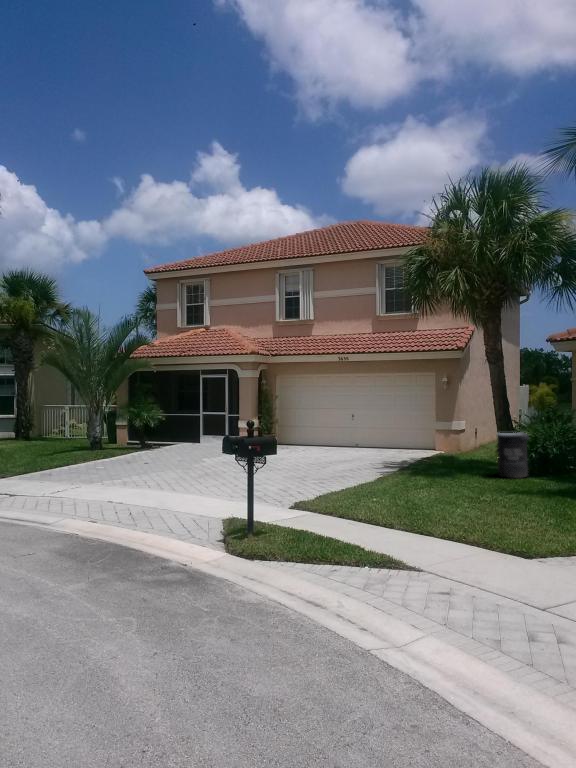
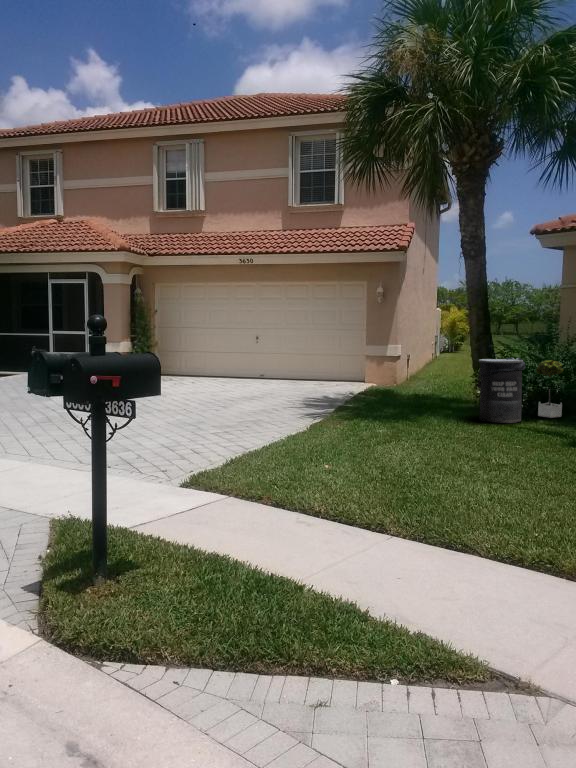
potted tree: none [541,433,561,475] -> present [536,360,564,418]

